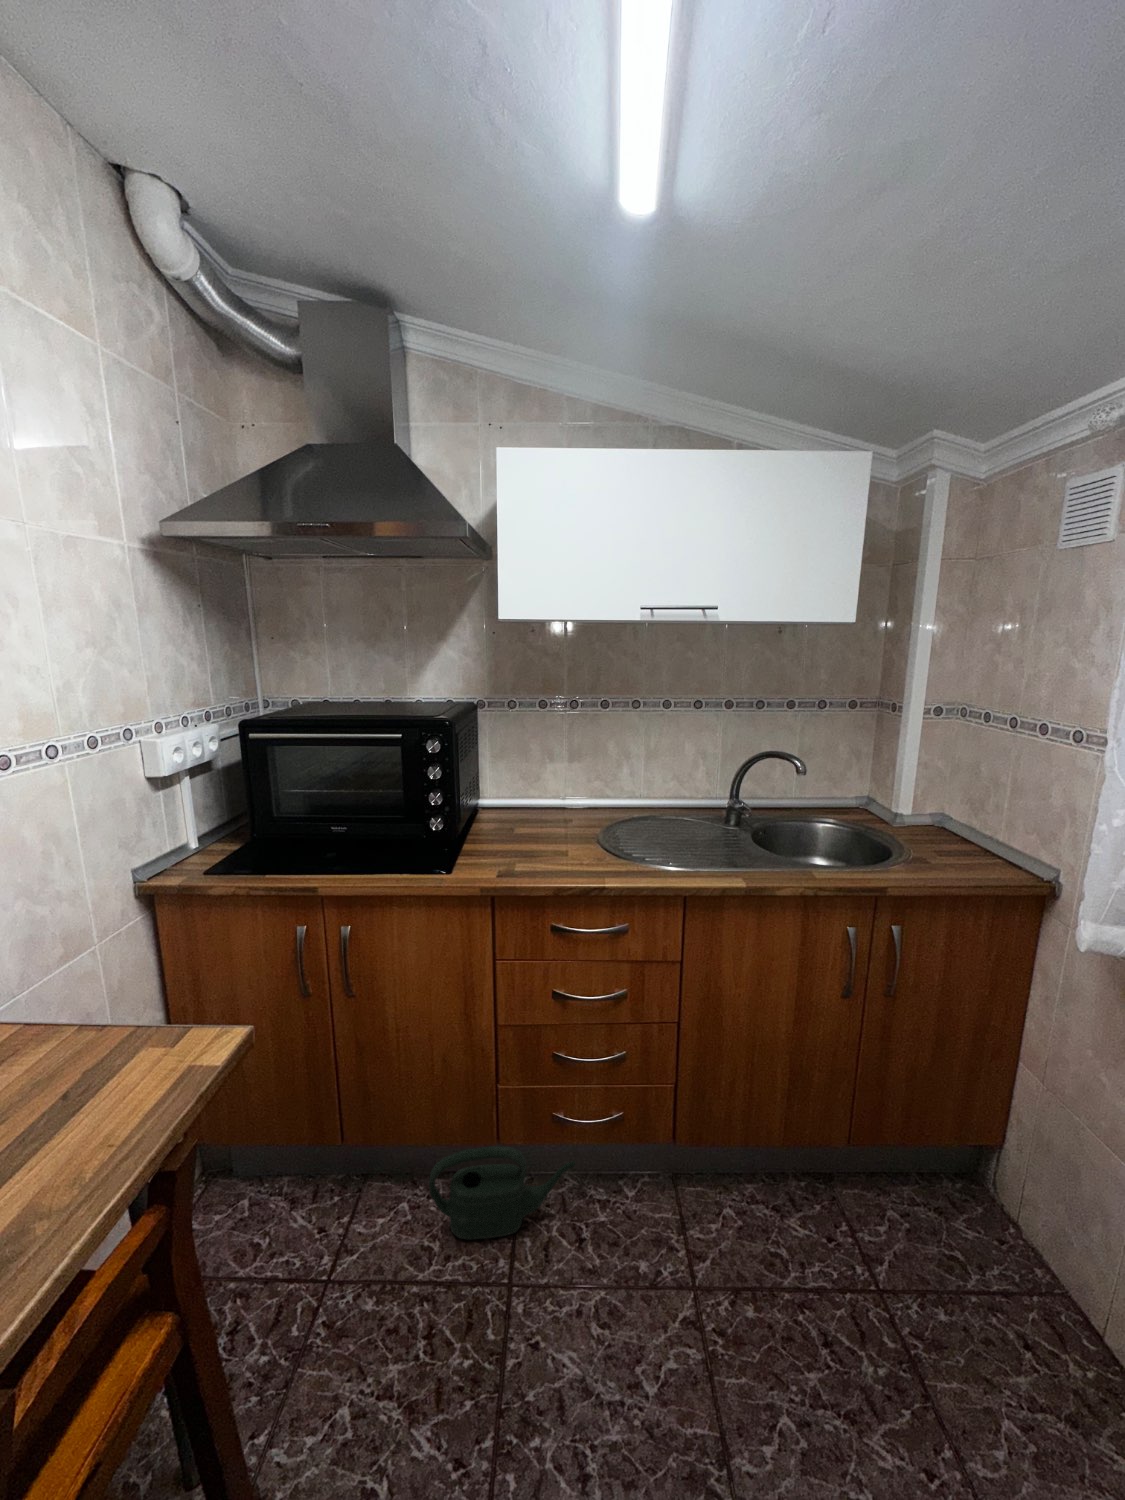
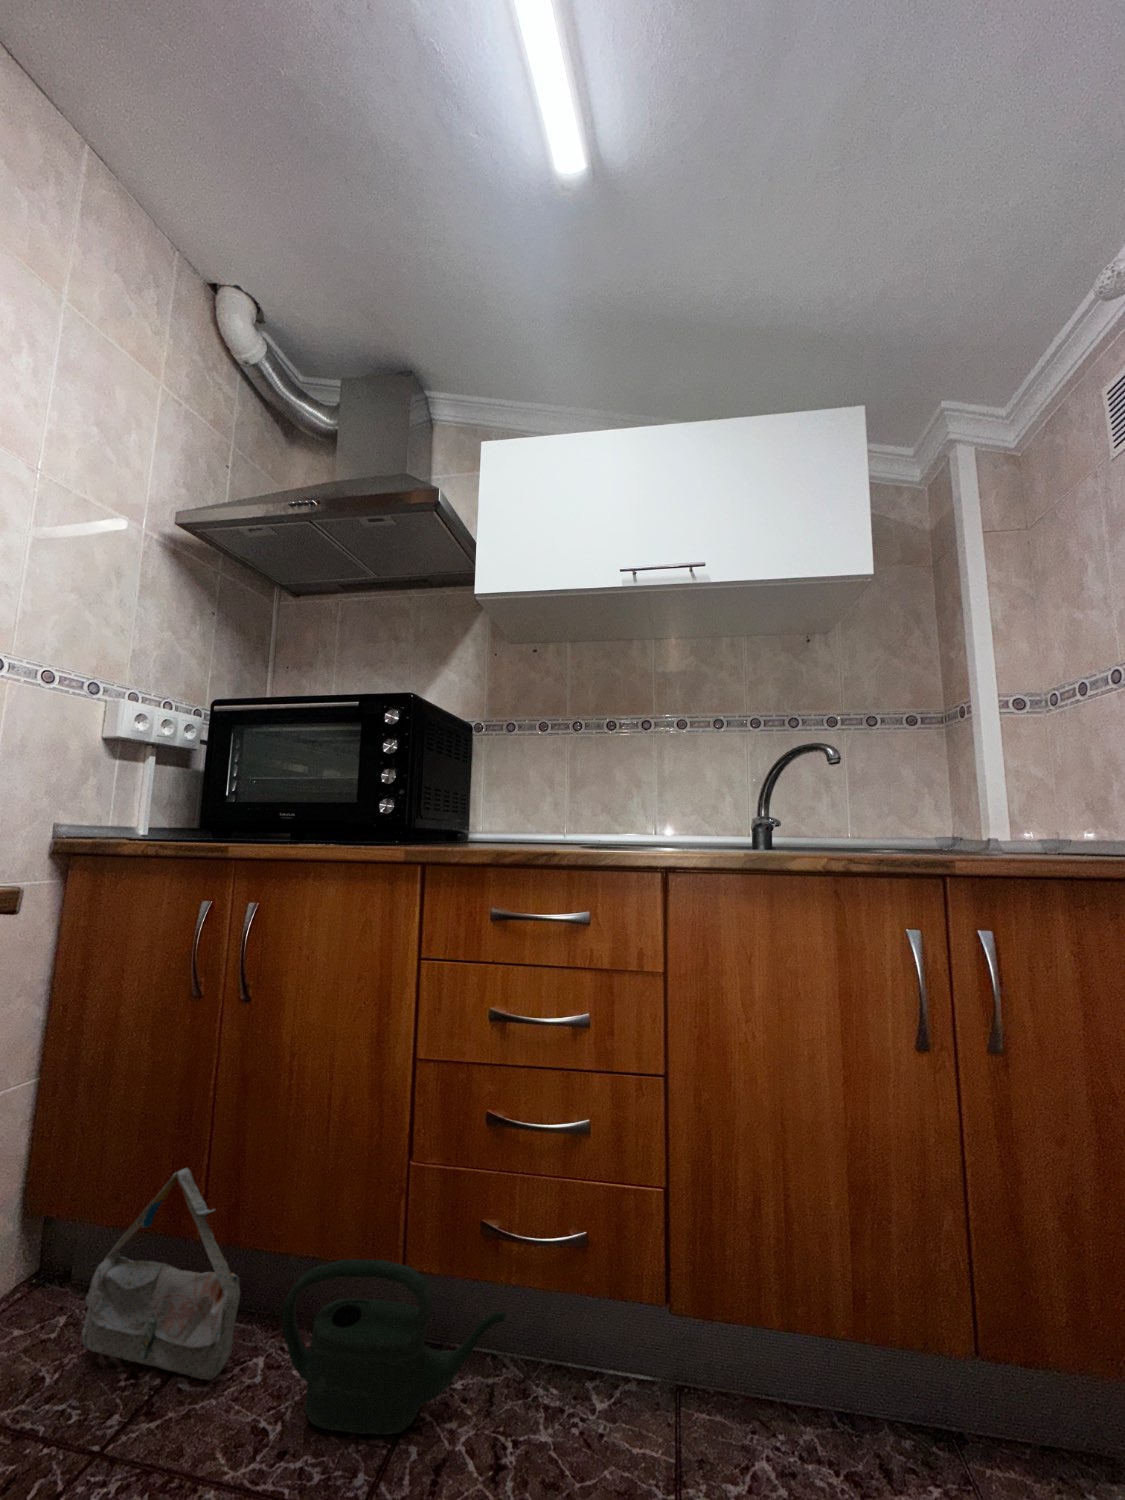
bag: none [274,1109,387,1224] -> present [82,1168,240,1380]

